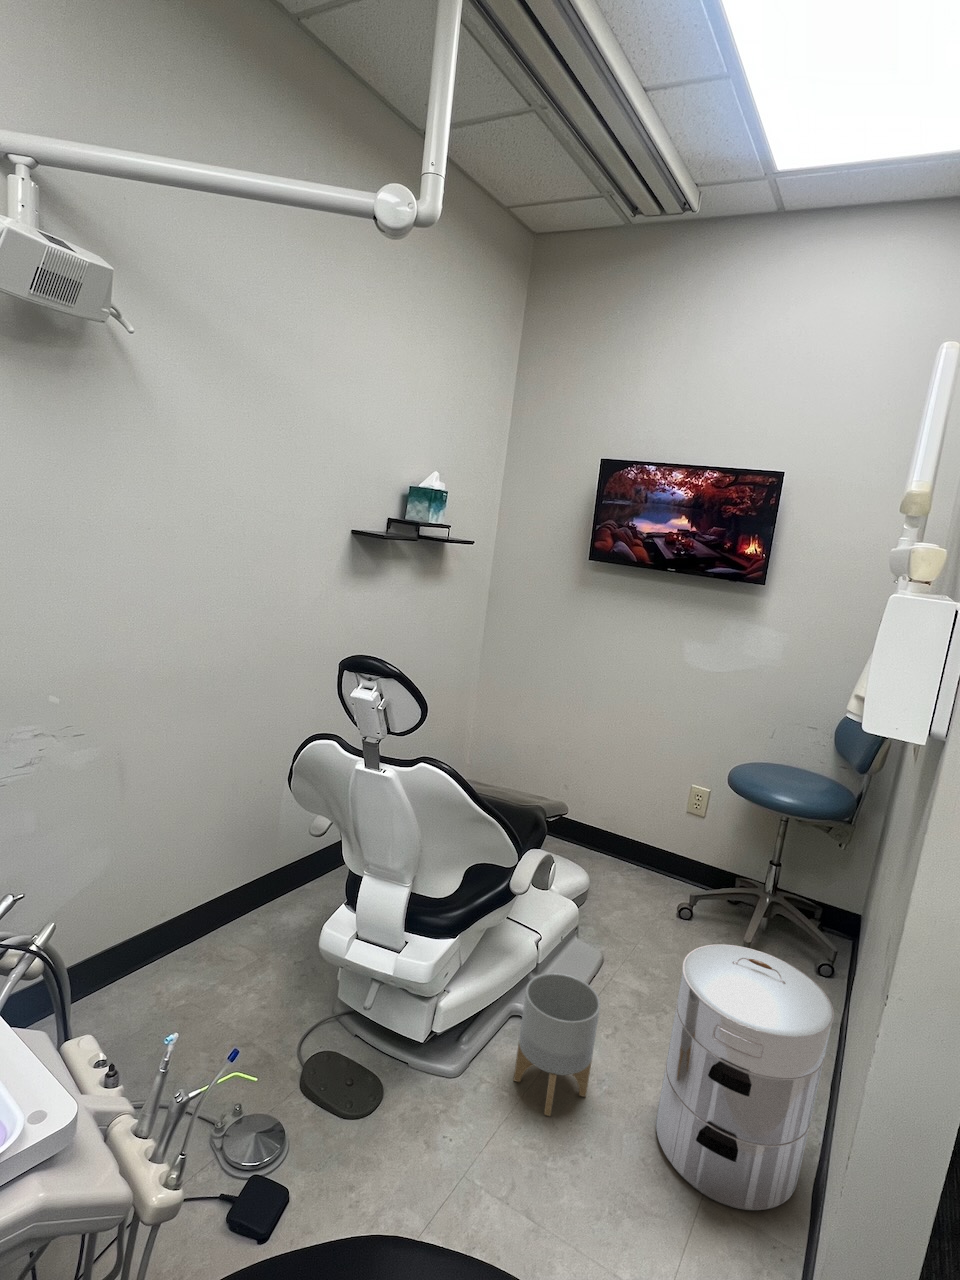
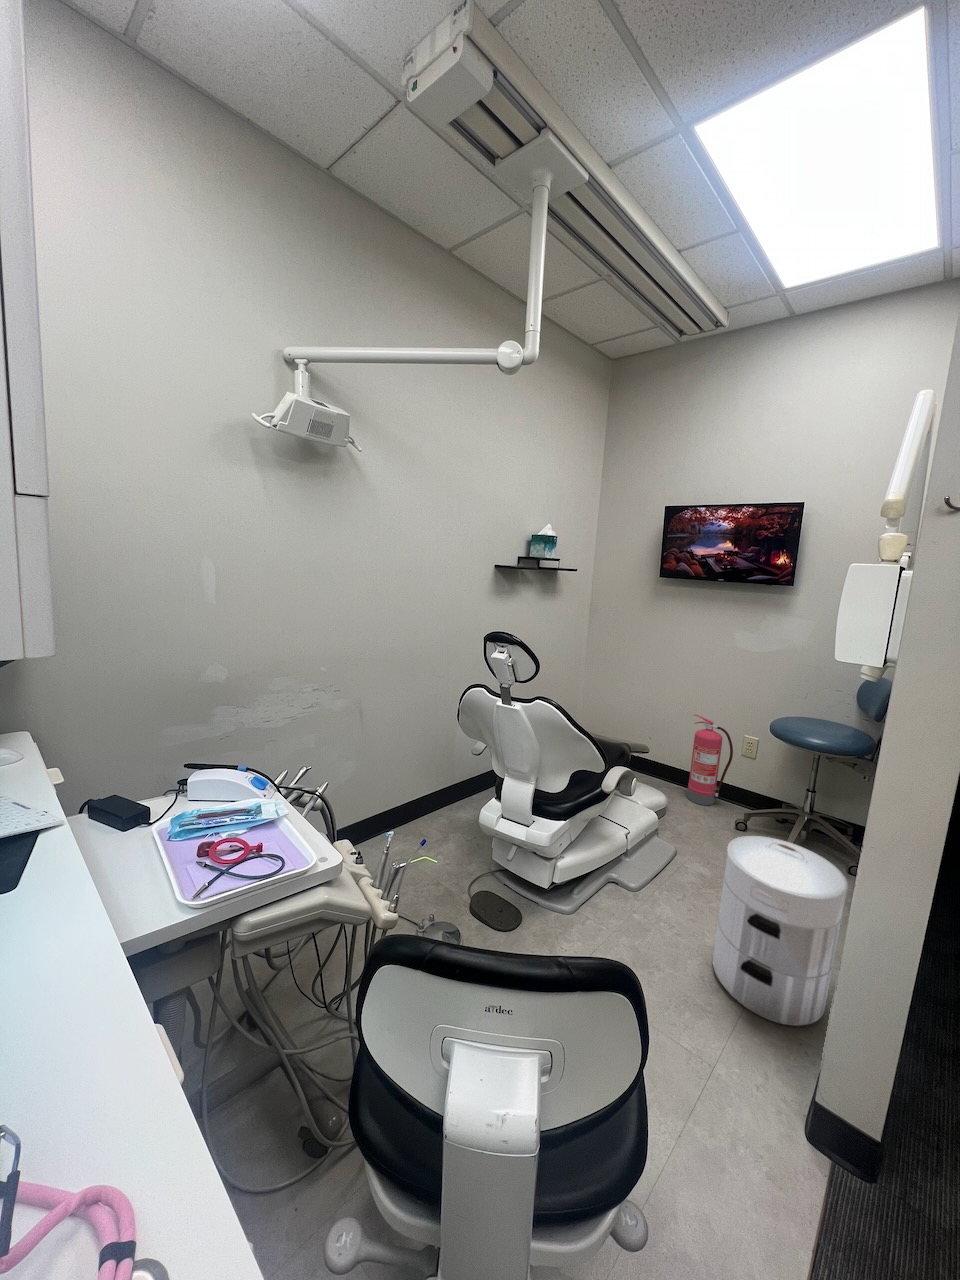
fire extinguisher: none [616,757,679,884] -> present [687,714,733,805]
planter: present [514,973,600,1116] -> none [609,851,669,946]

